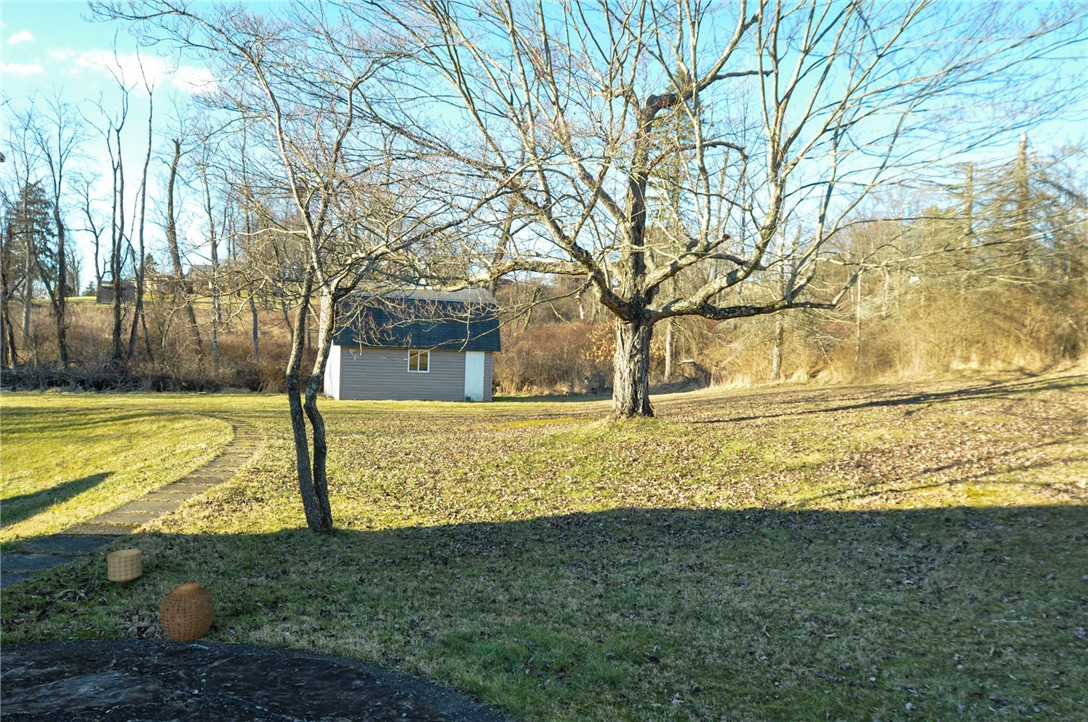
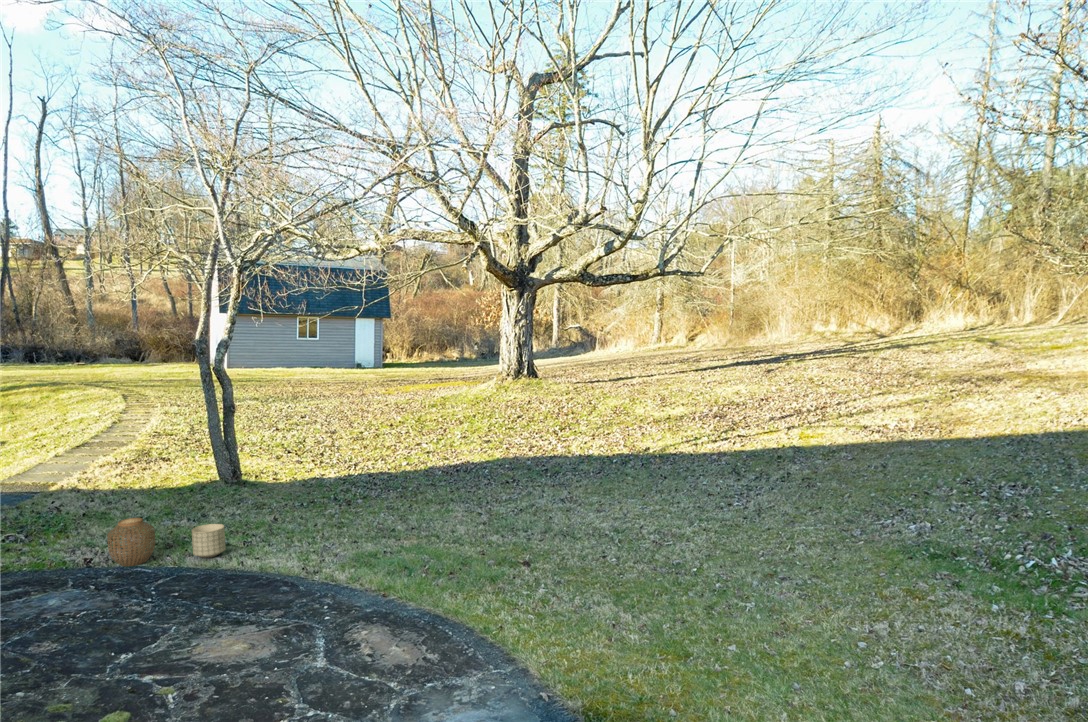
planter: present [107,549,142,583] -> present [192,524,225,558]

